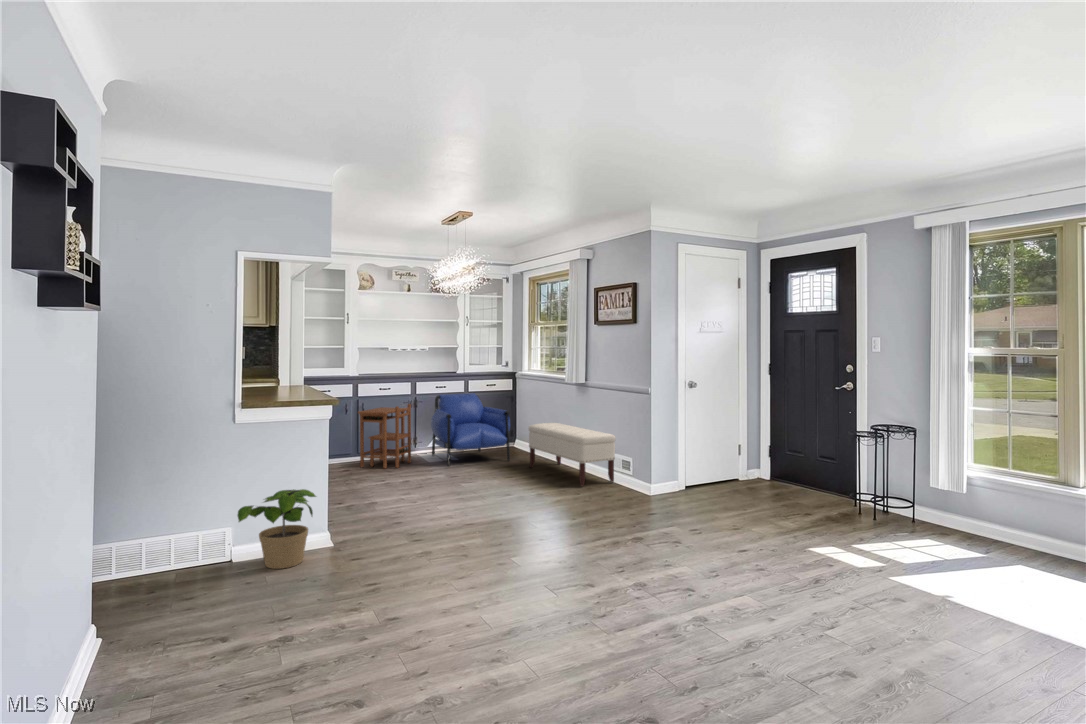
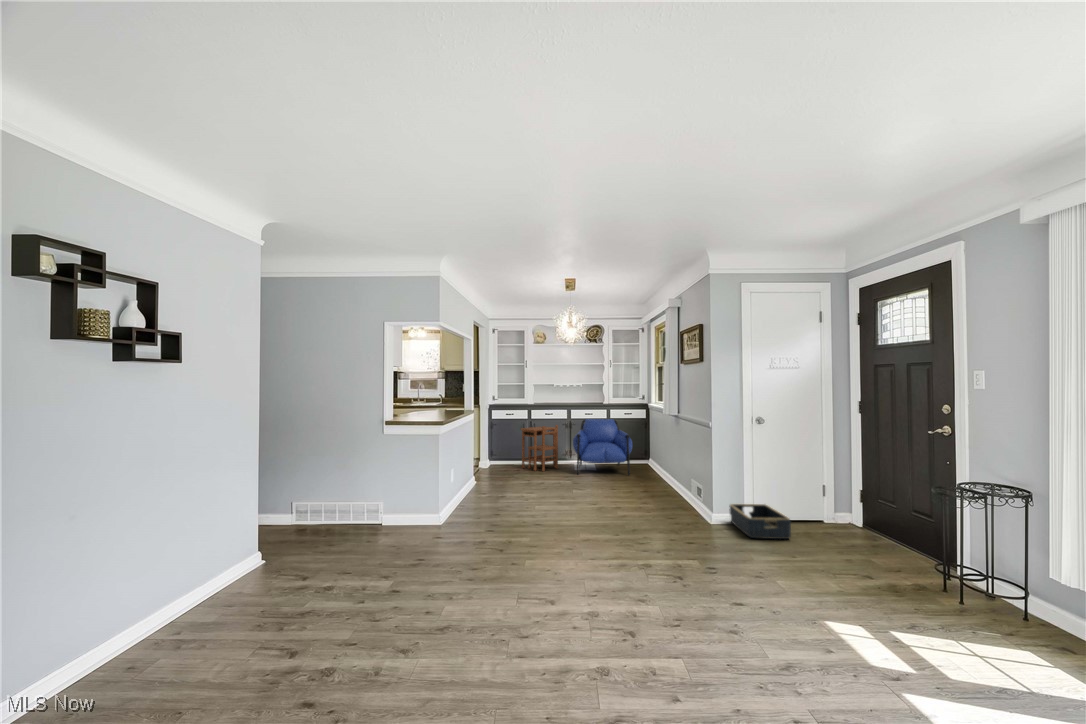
bench: present [529,423,616,486] -> none [636,447,691,505]
basket: none [667,470,730,501] -> present [729,504,791,539]
potted plant: present [238,489,316,569] -> none [354,476,405,529]

